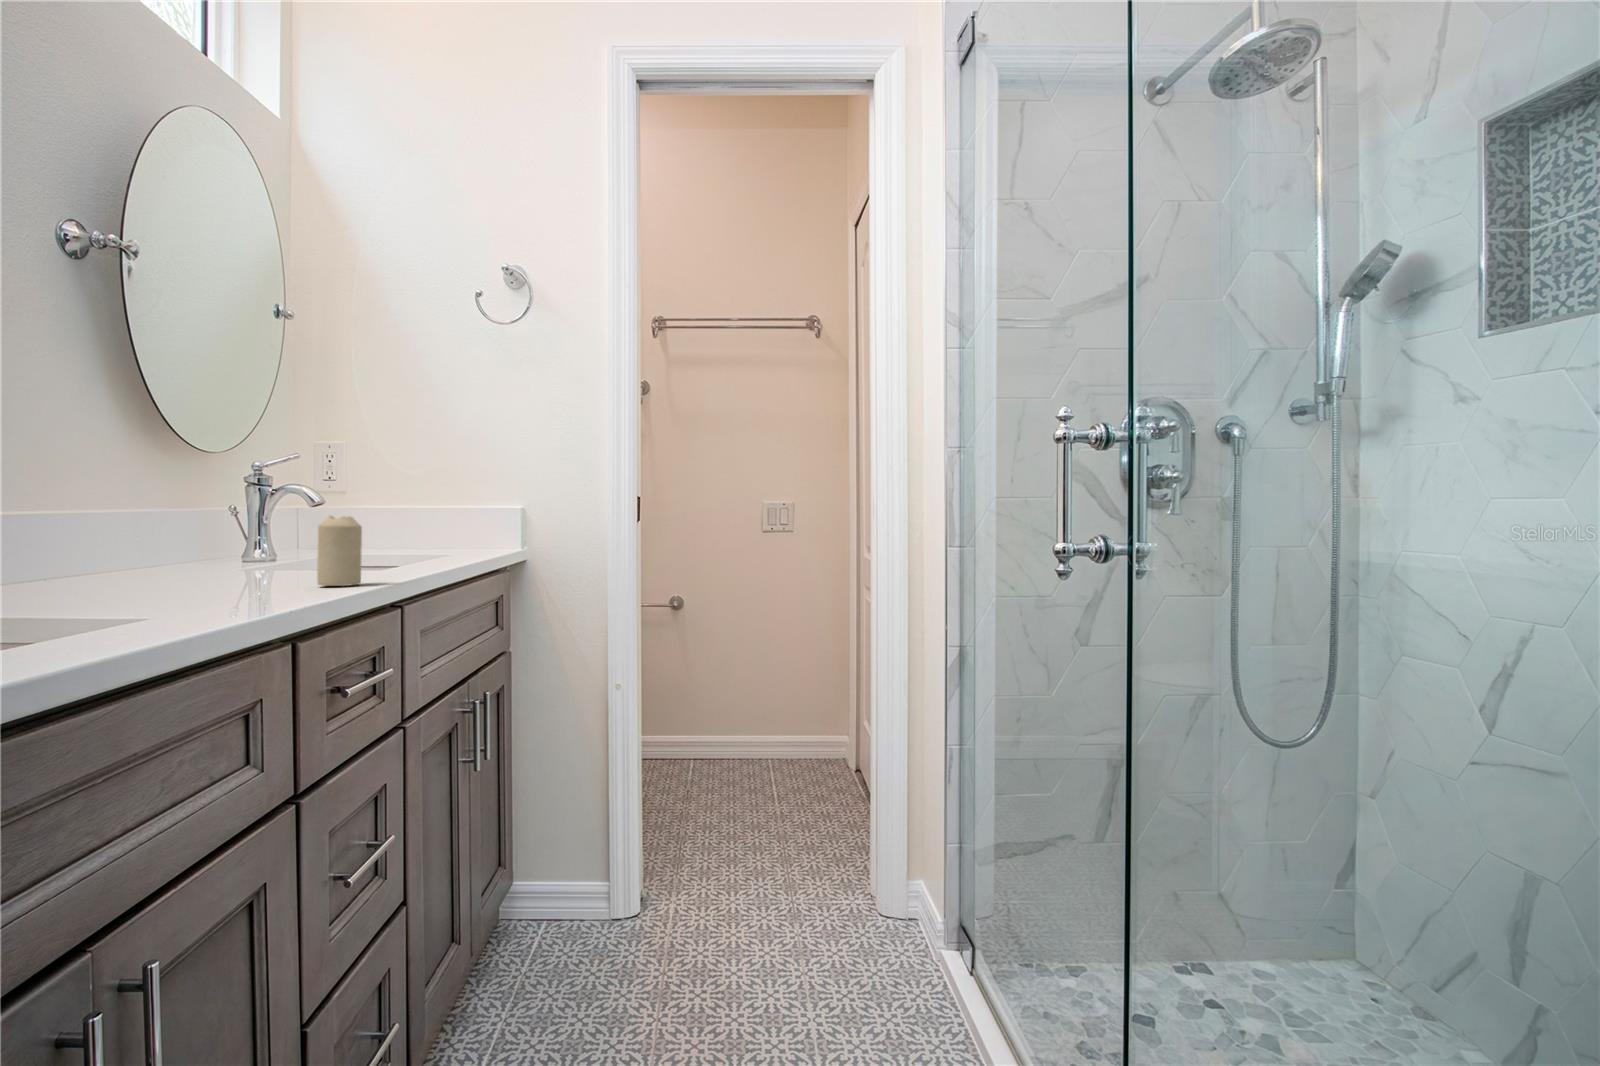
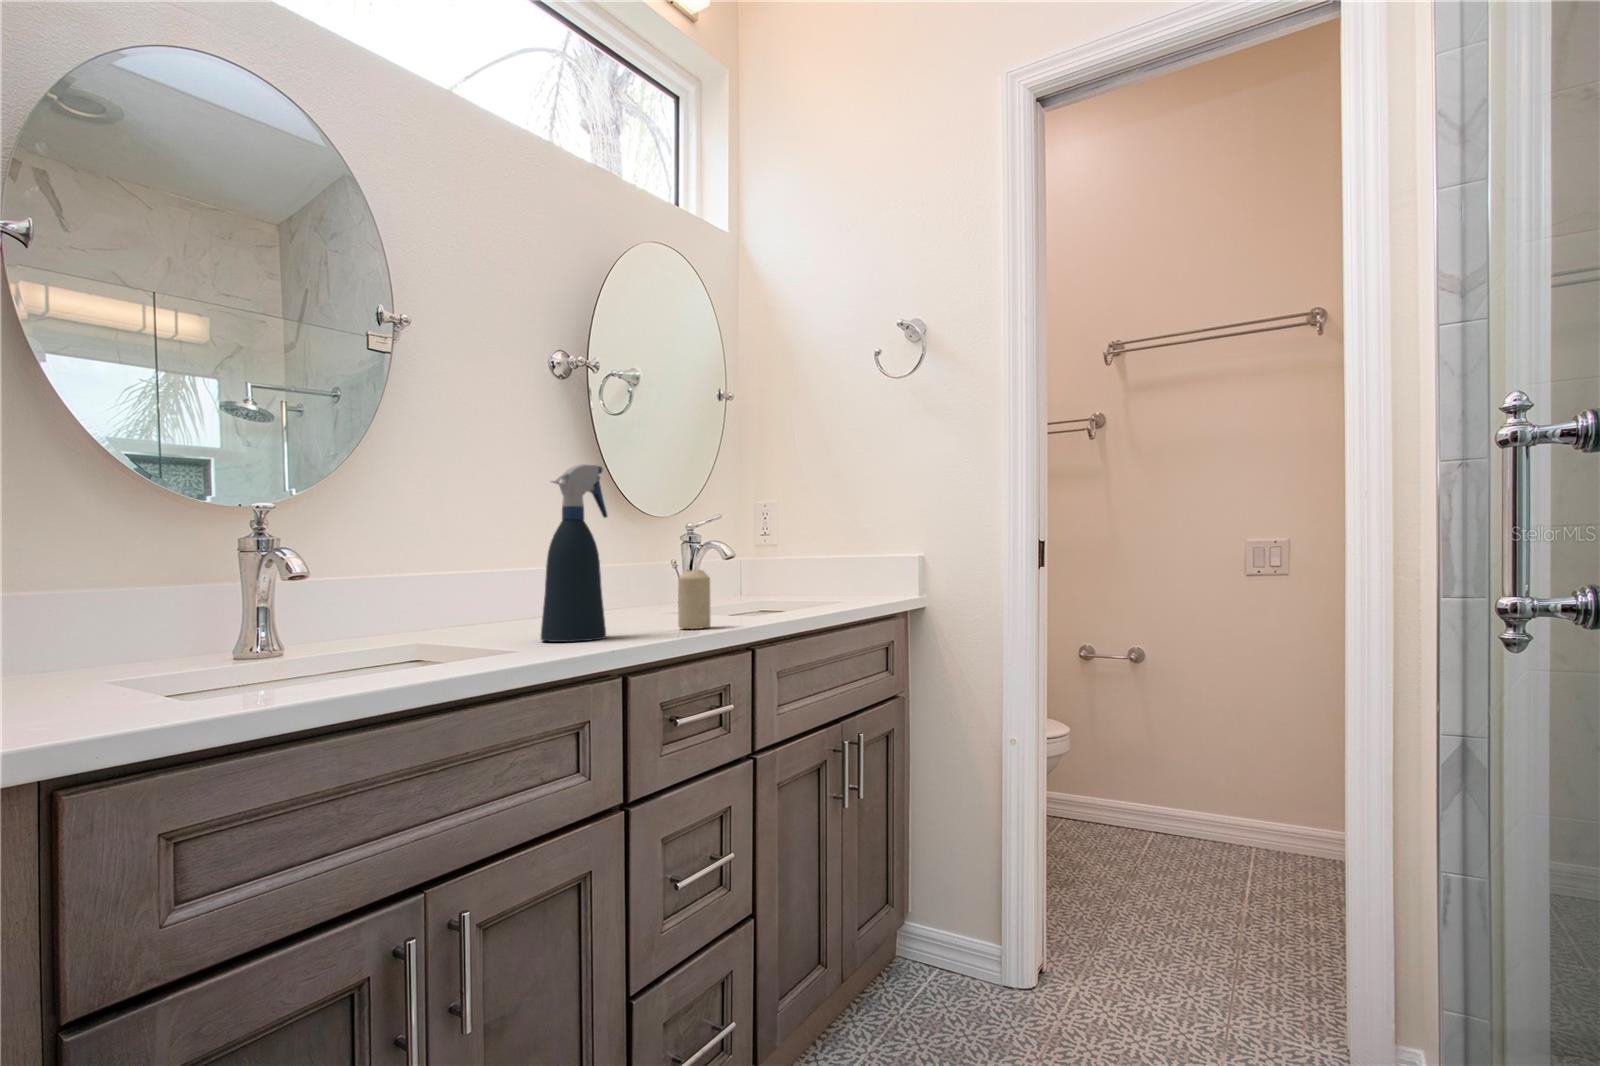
spray bottle: none [128,372,233,604] -> present [541,464,607,642]

